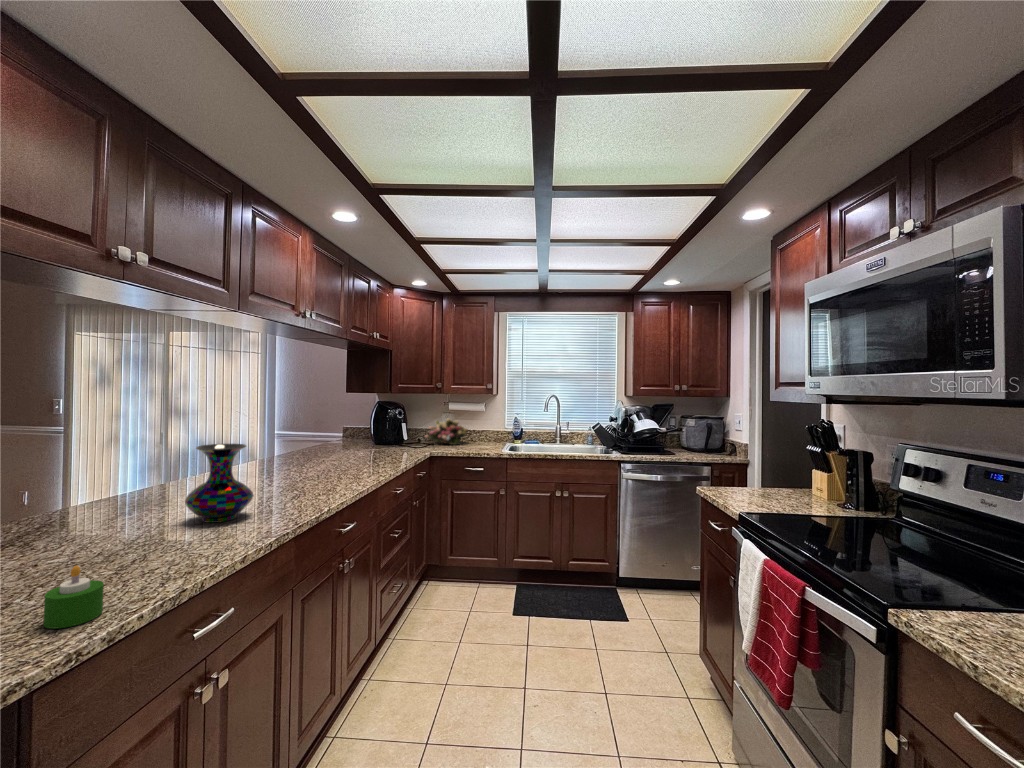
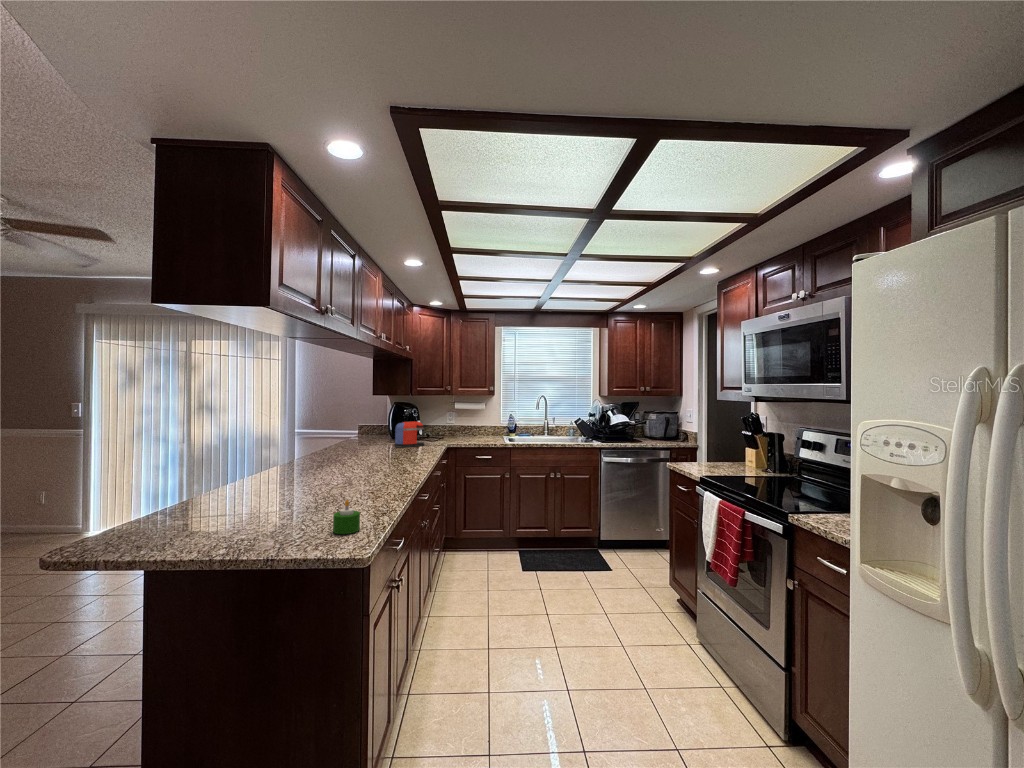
flower arrangement: present [425,418,468,445] -> none [436,416,472,438]
coffee maker: none [362,425,406,456] -> present [394,421,428,447]
vase: present [185,444,254,523] -> none [327,434,372,489]

